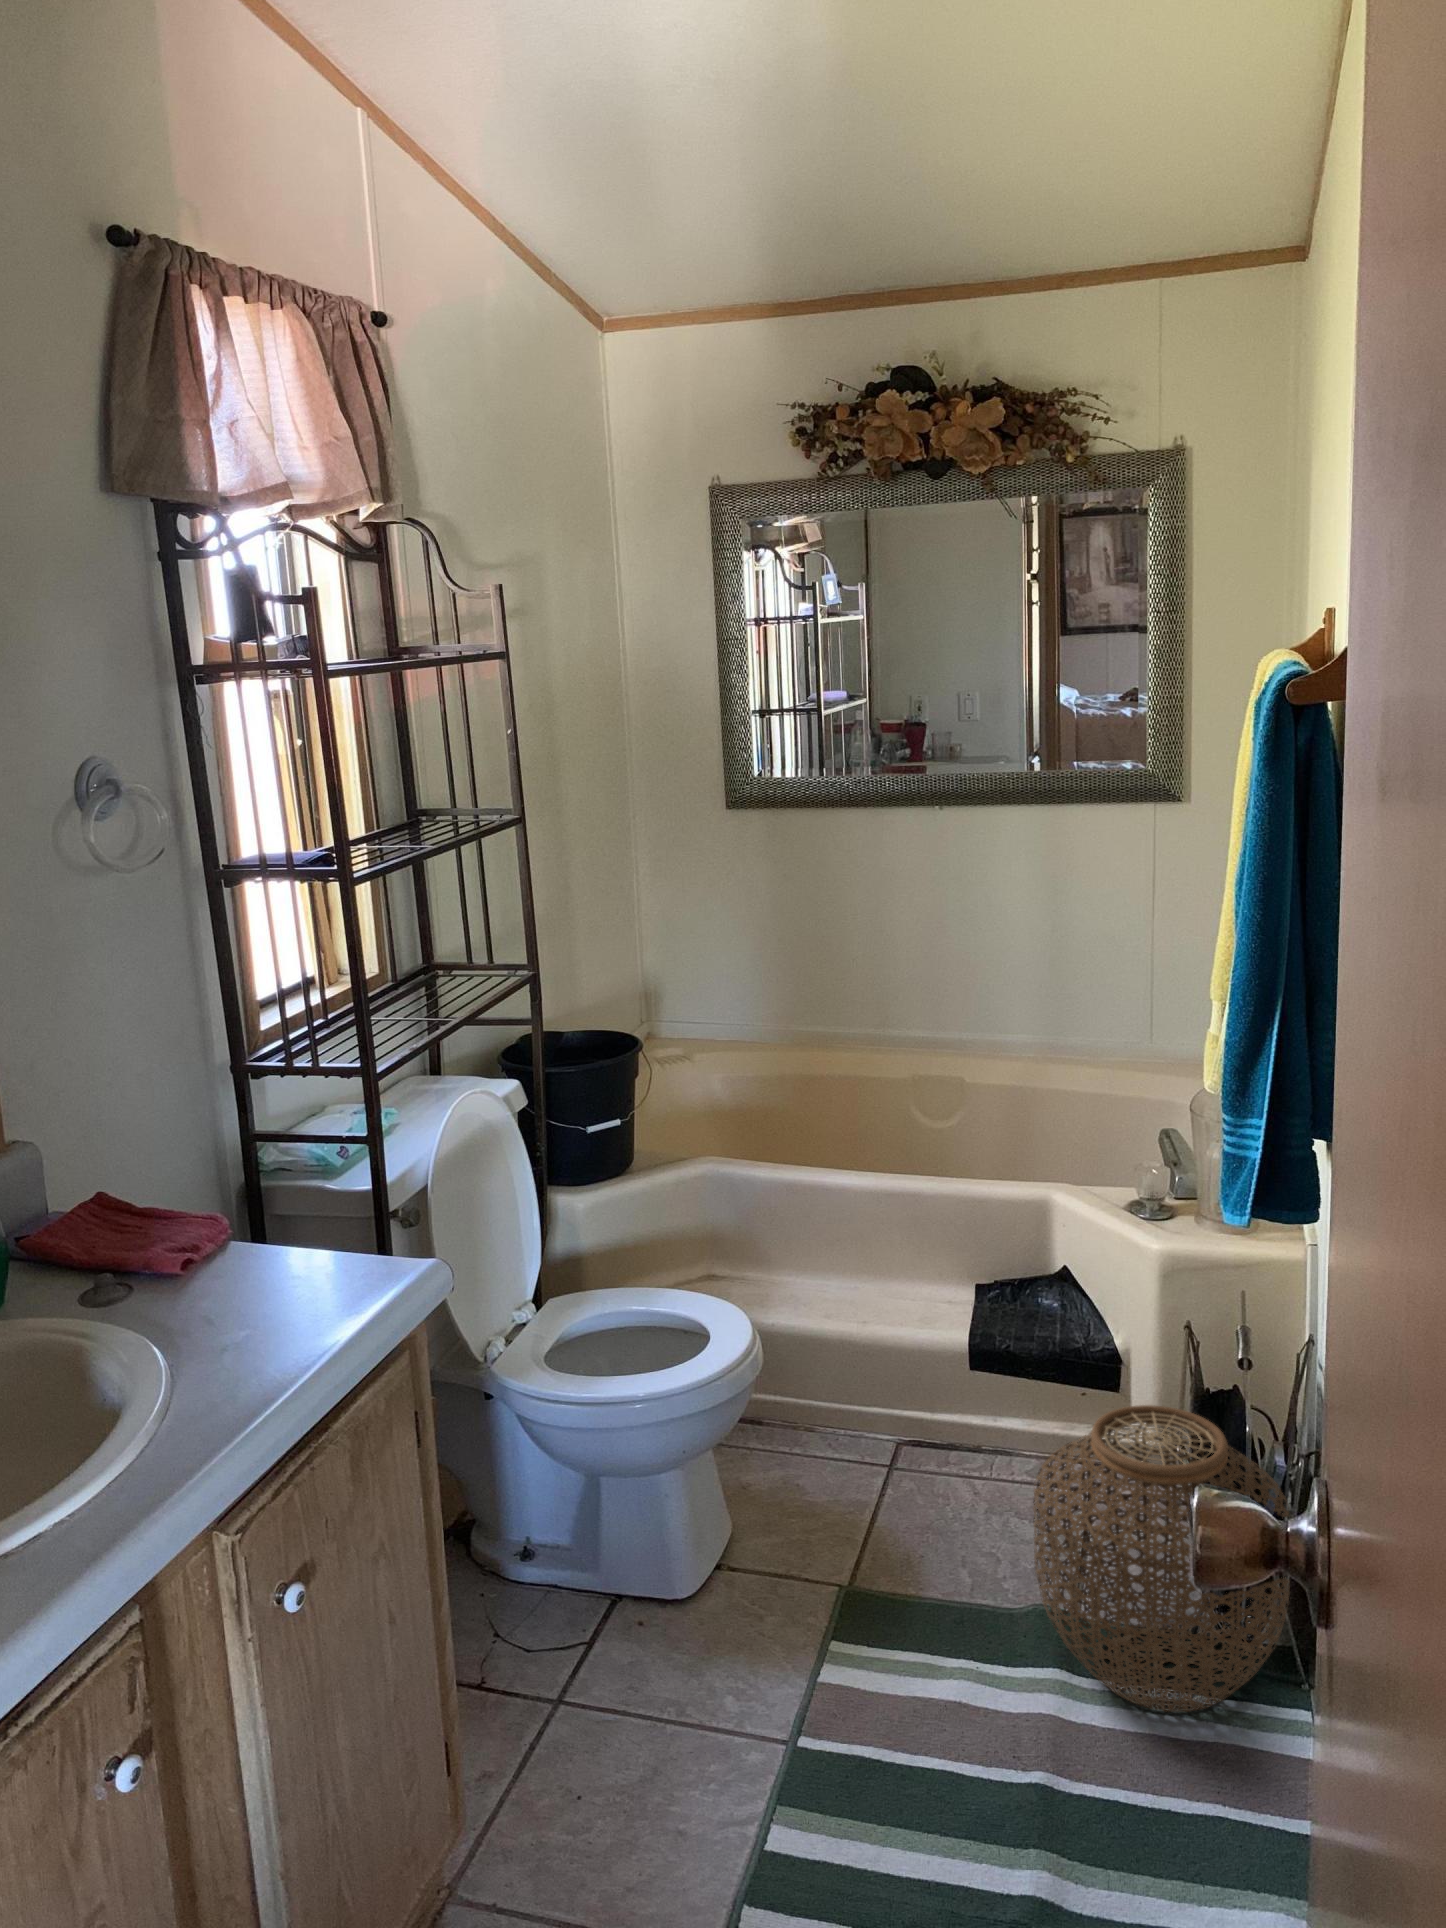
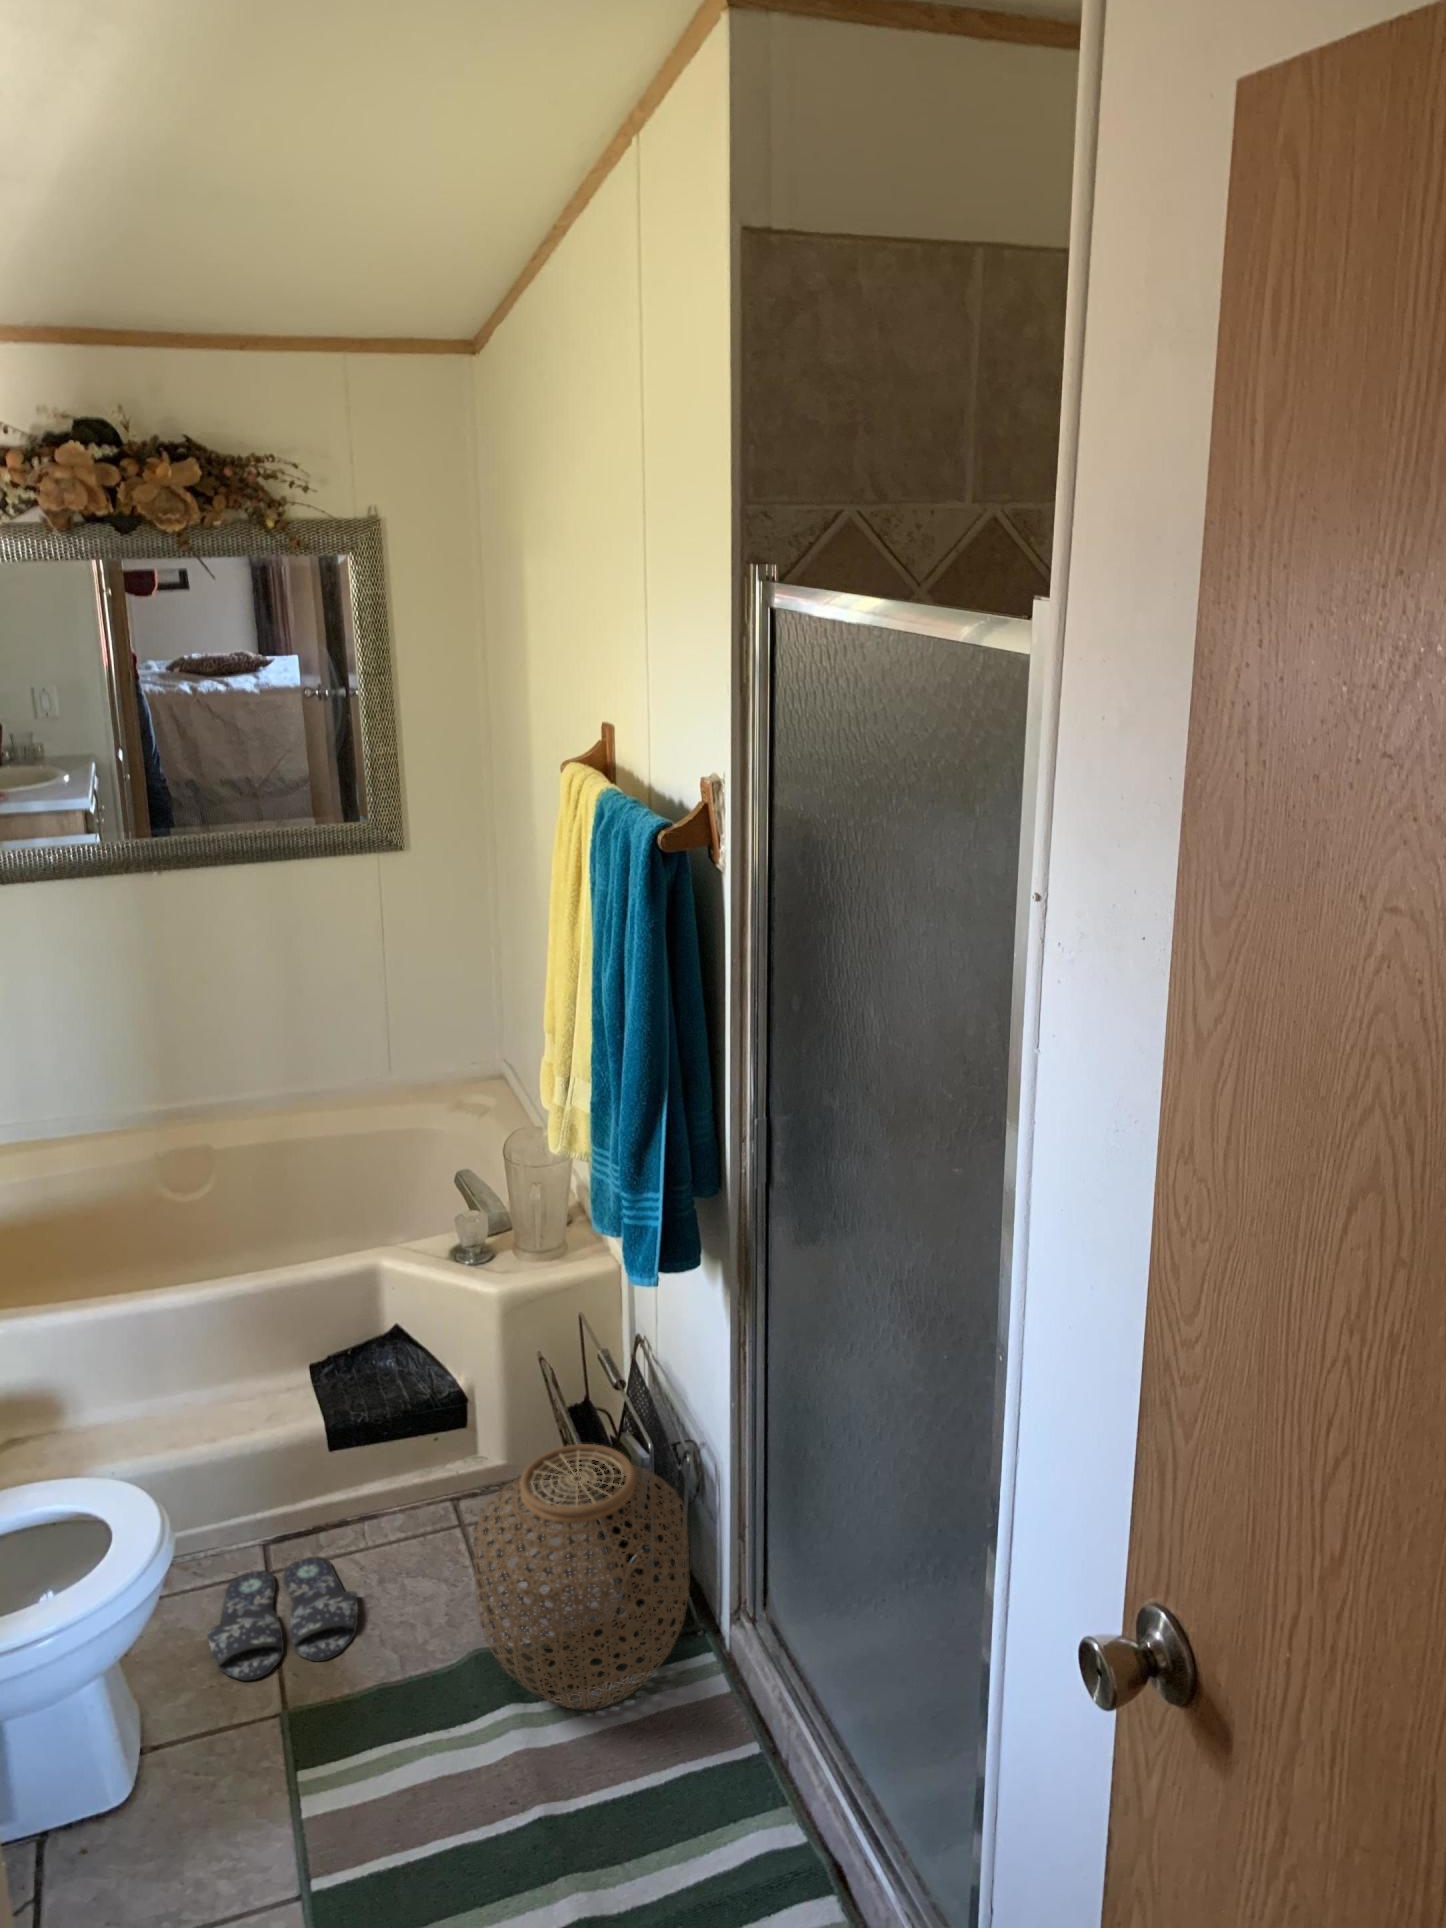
slippers: none [809,1461,958,1559] -> present [208,1557,358,1681]

